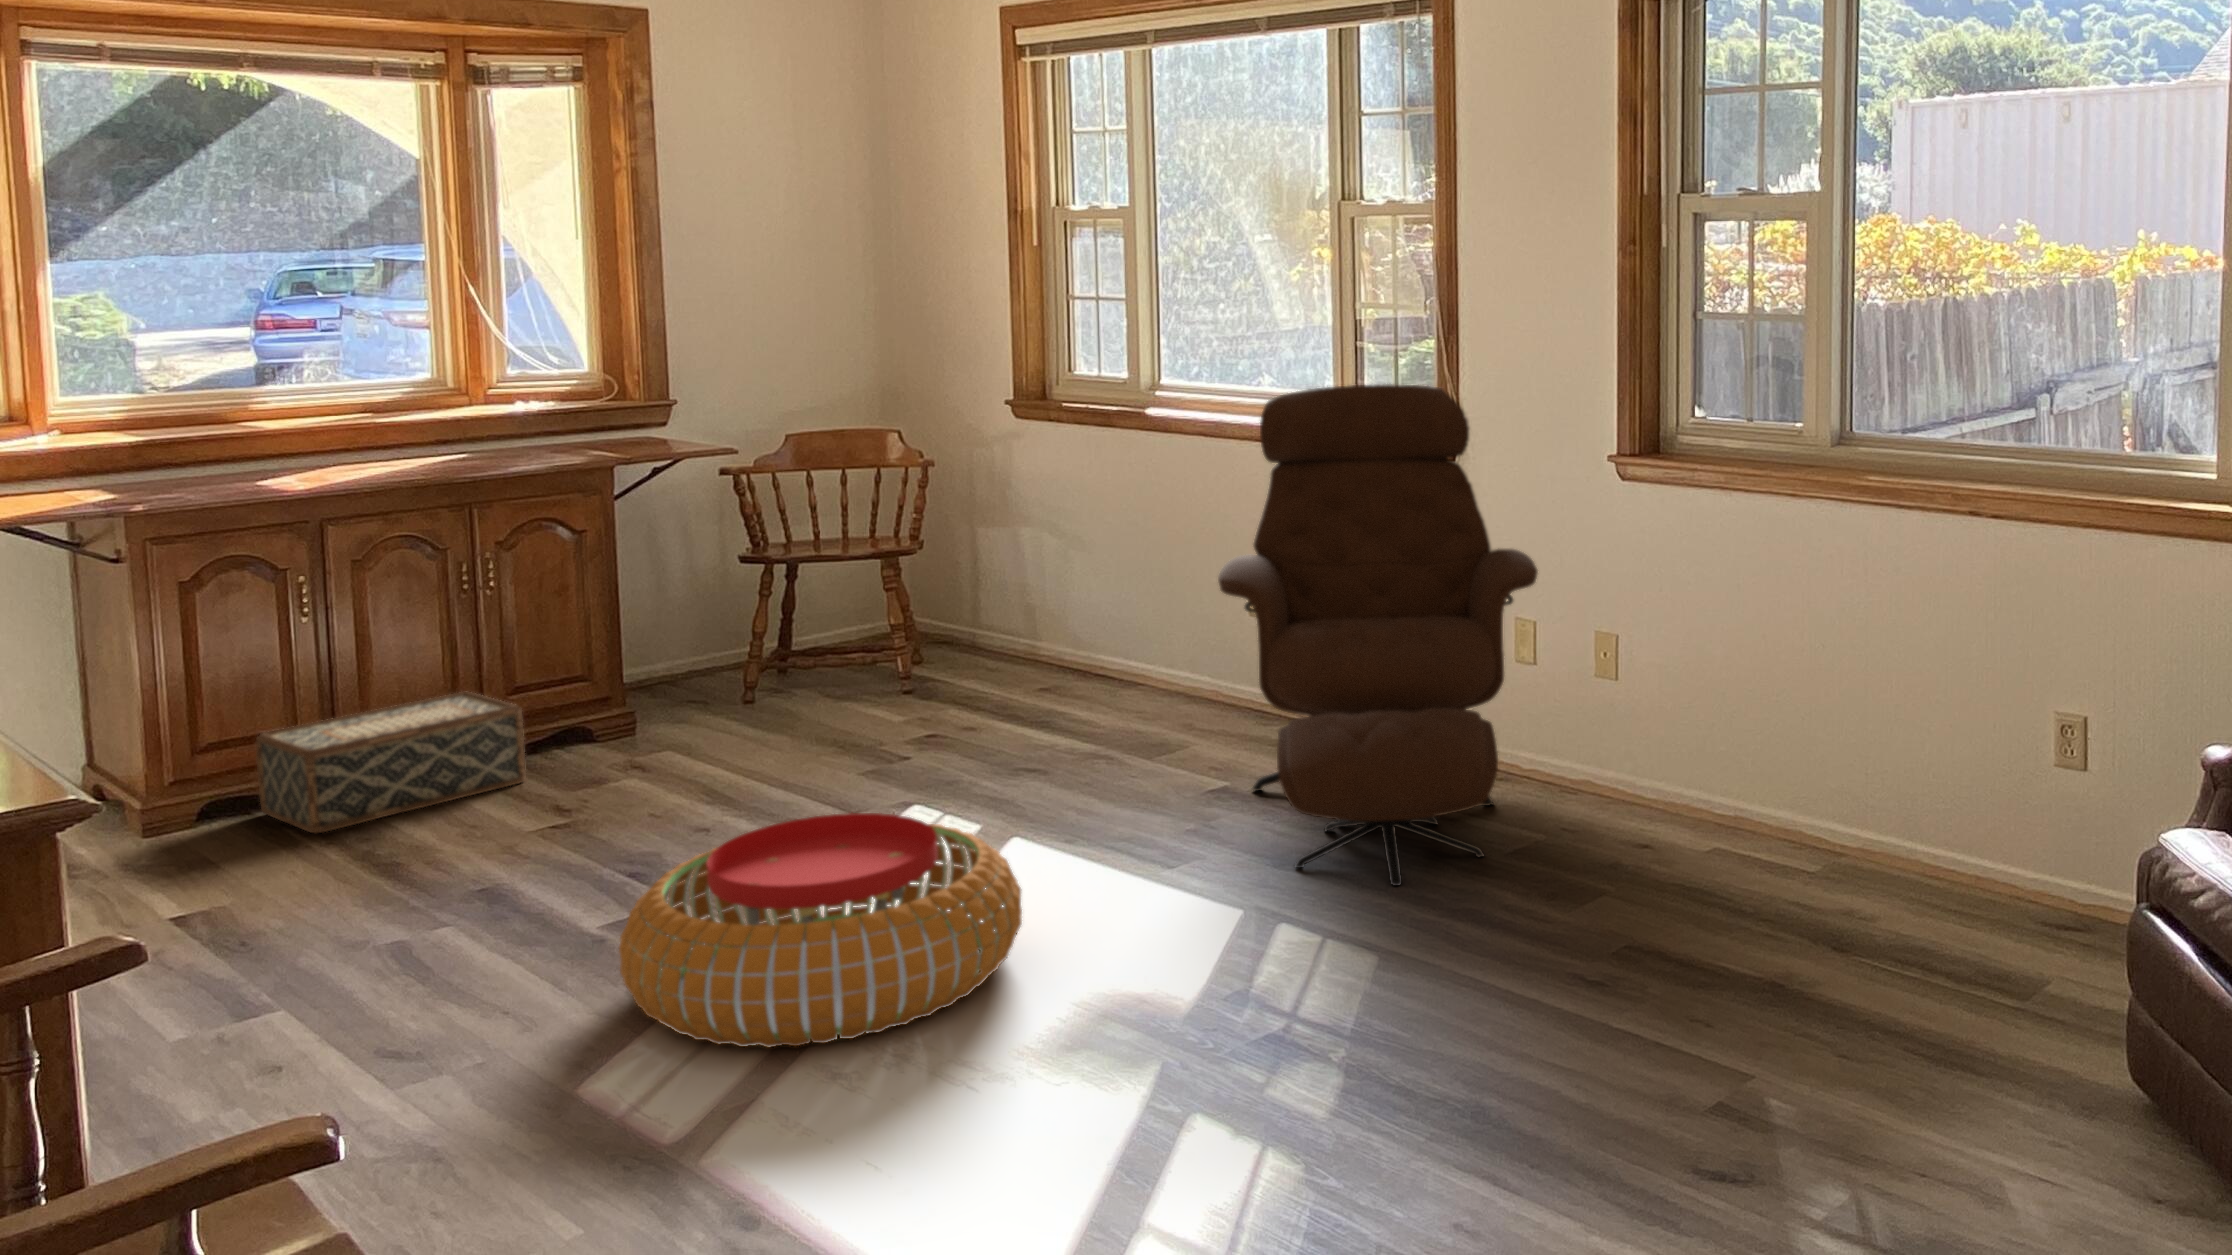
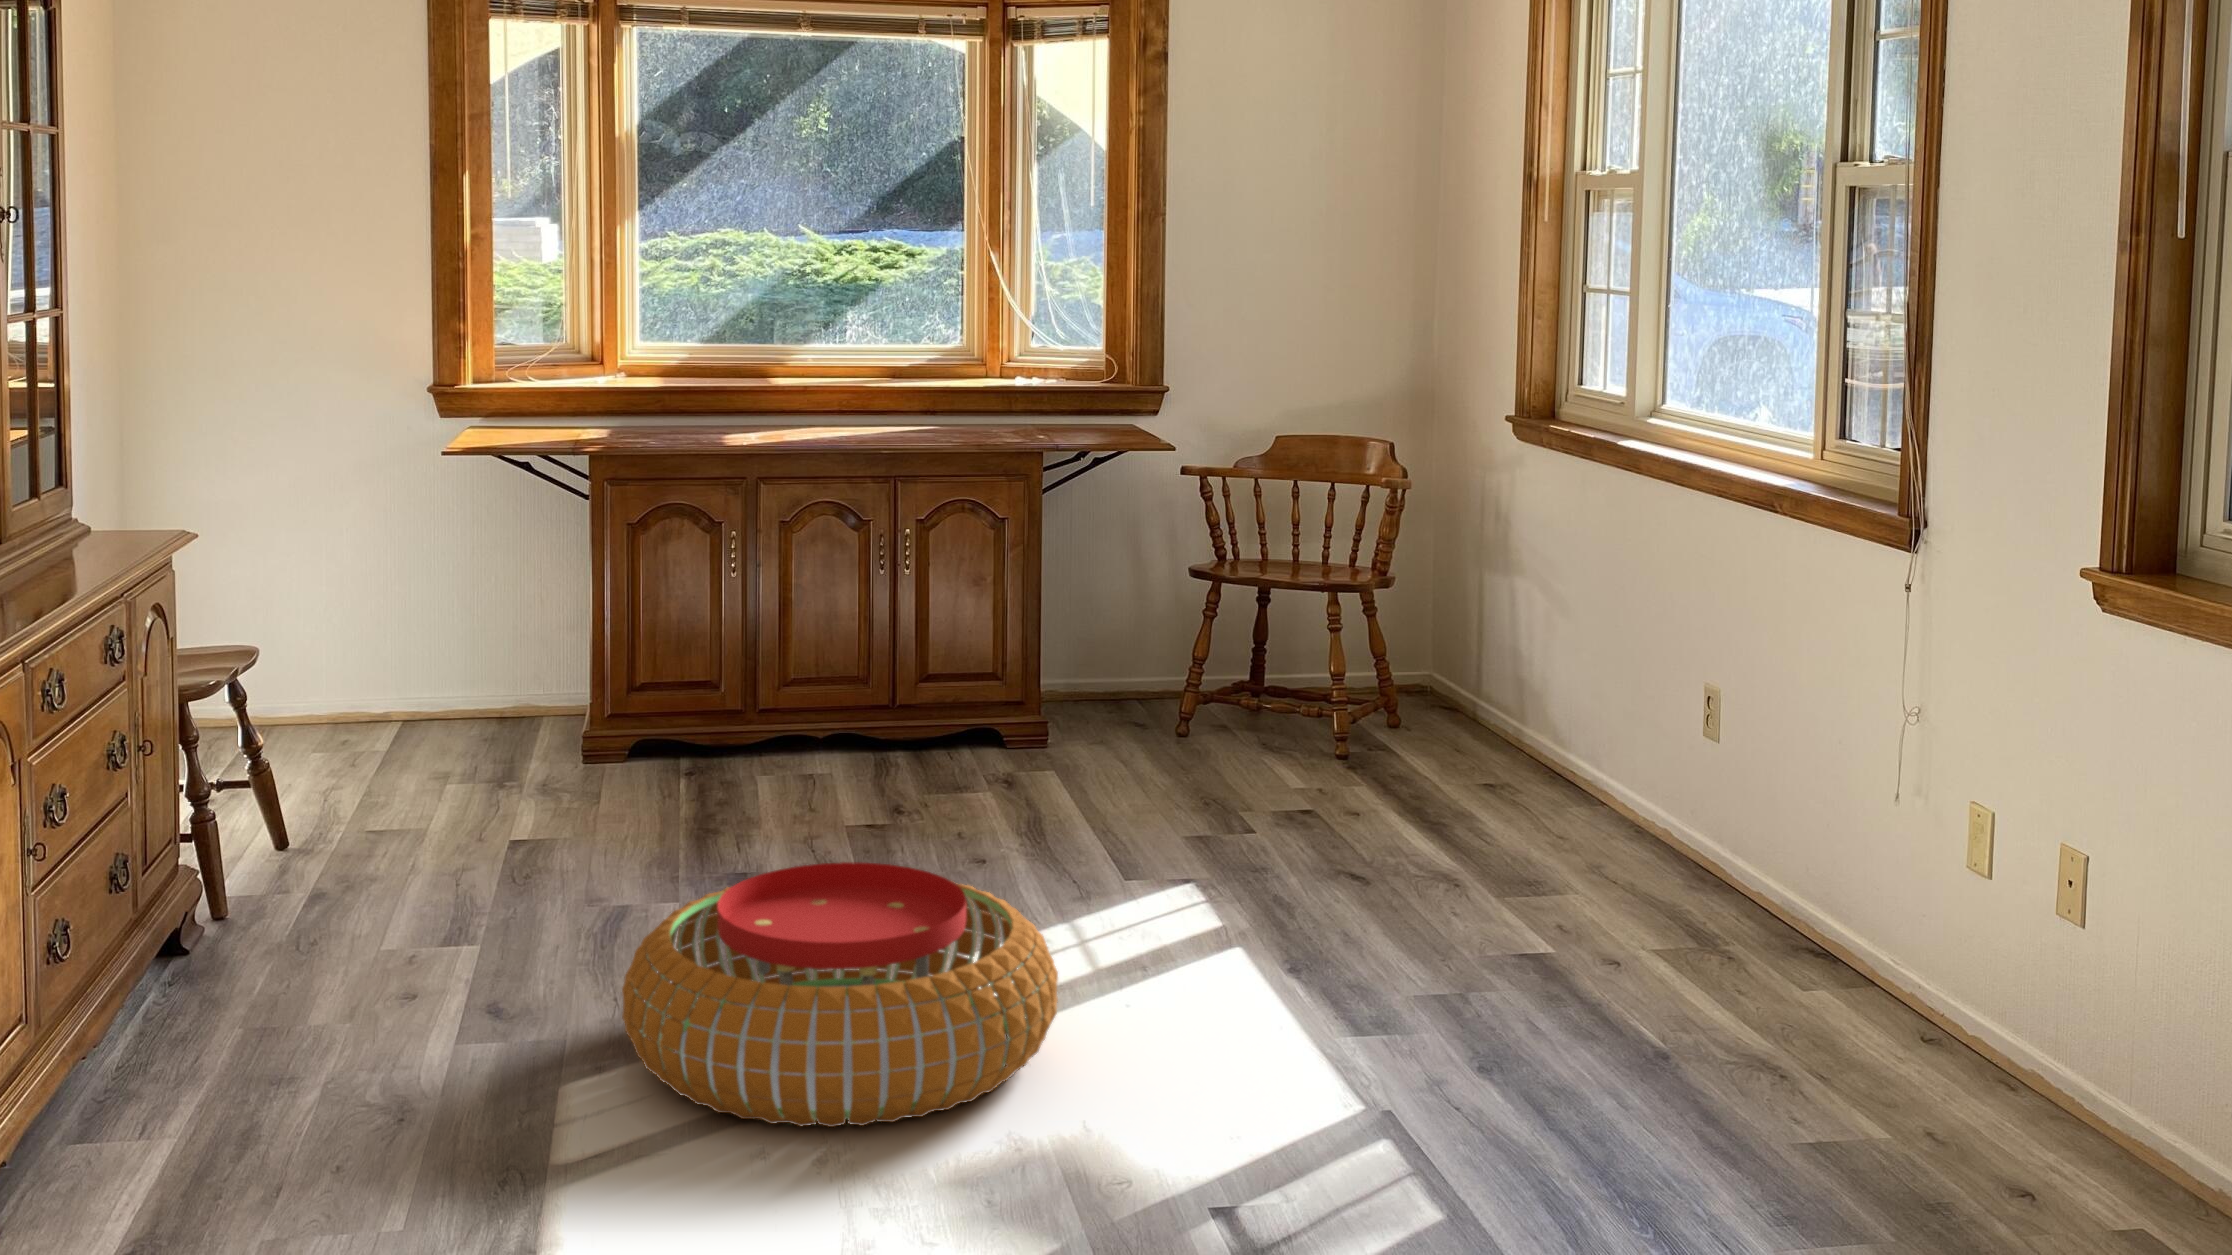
lounge chair: present [1218,384,1538,886] -> none [1424,432,1990,1155]
woven basket: present [256,692,526,833] -> none [683,664,895,777]

